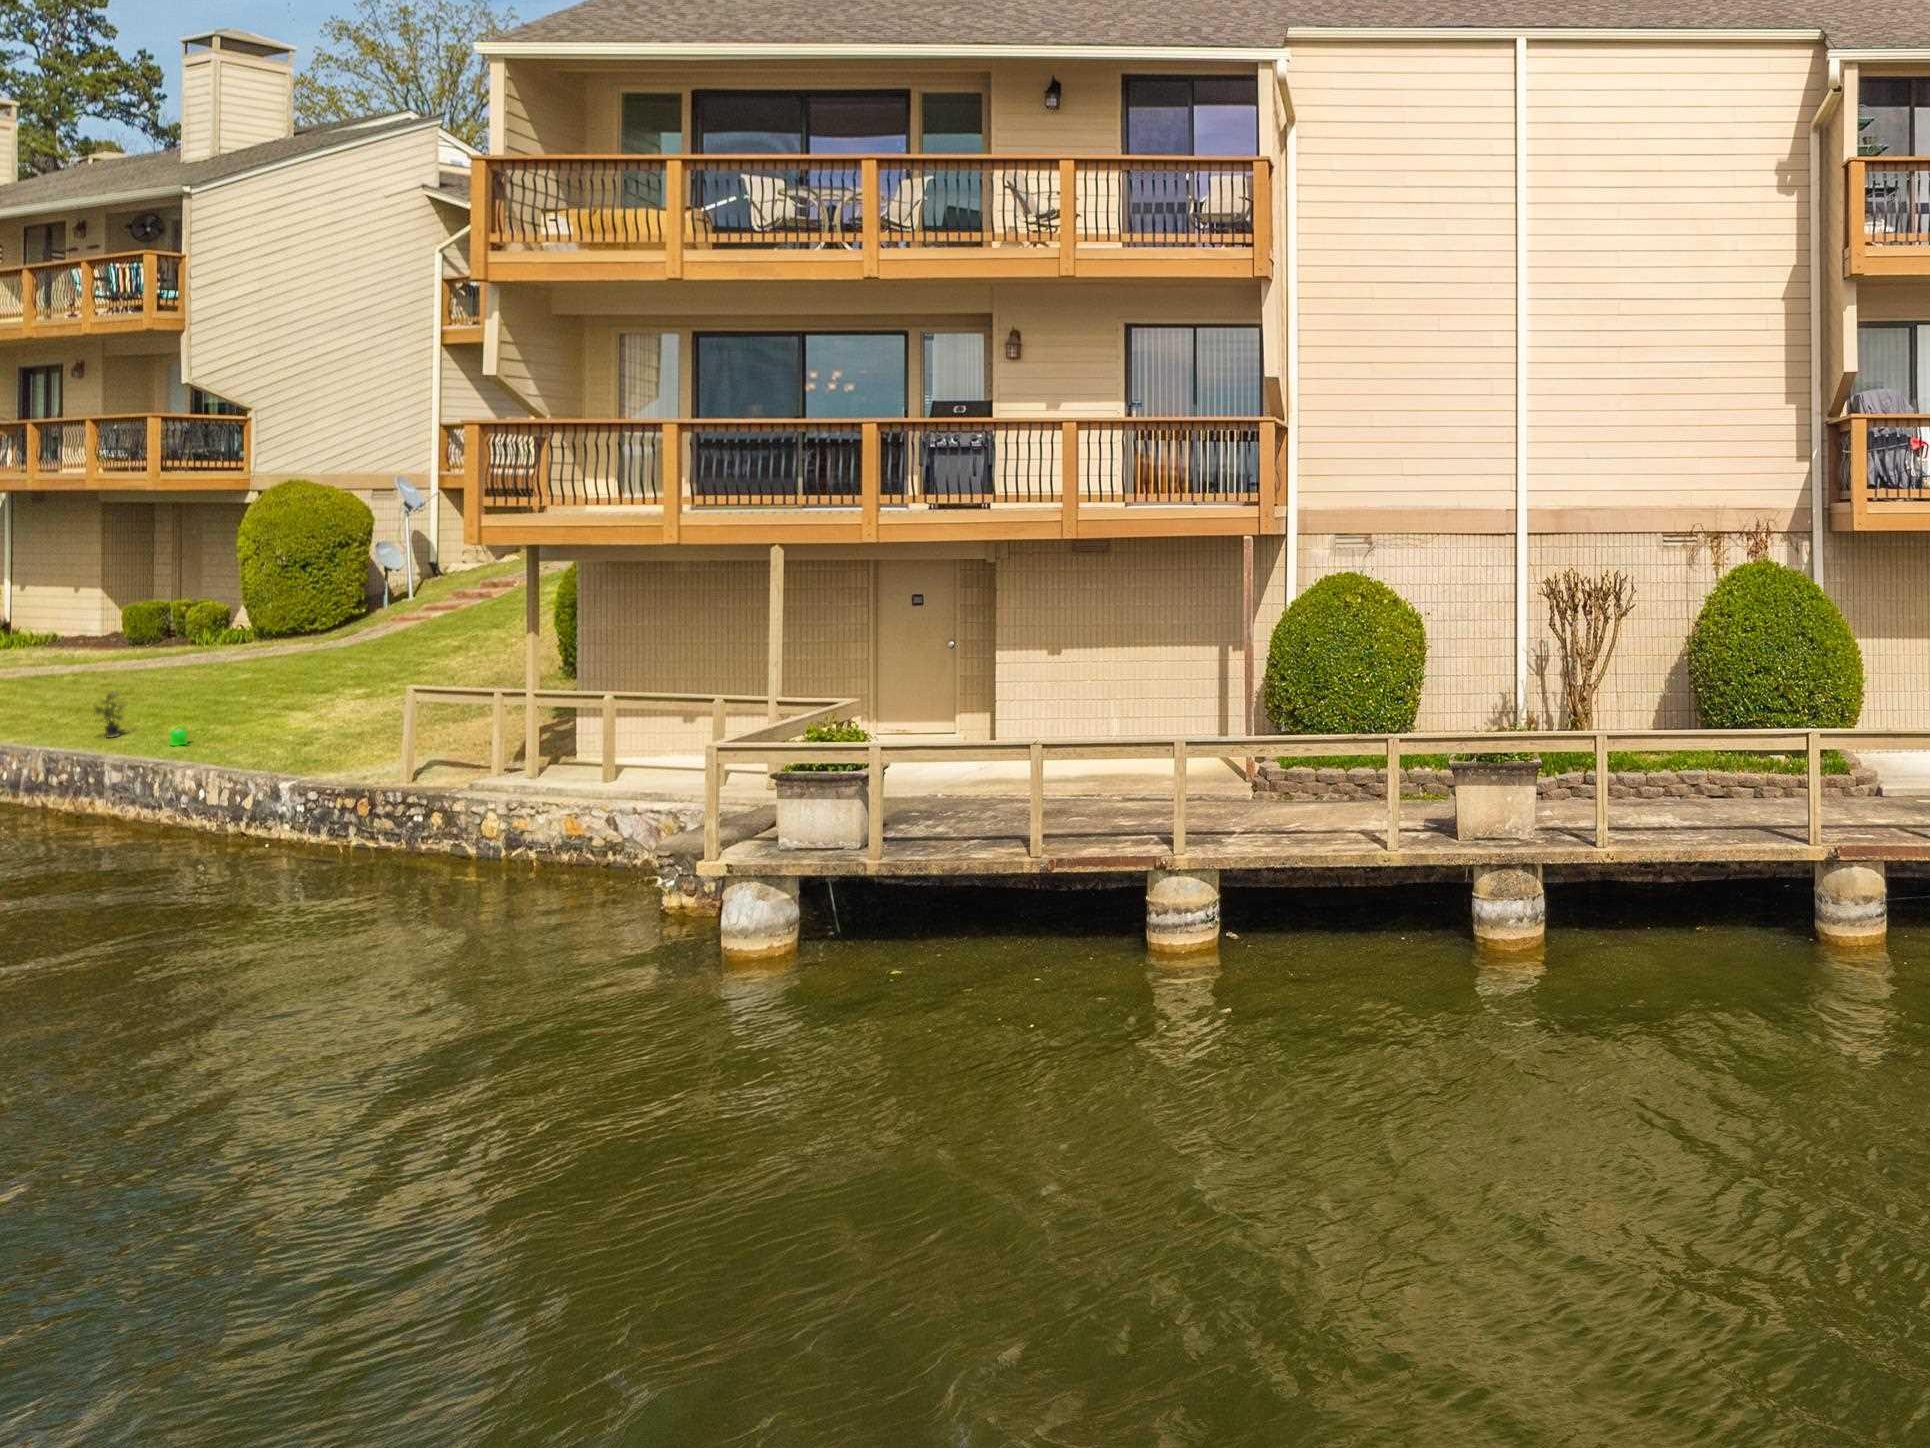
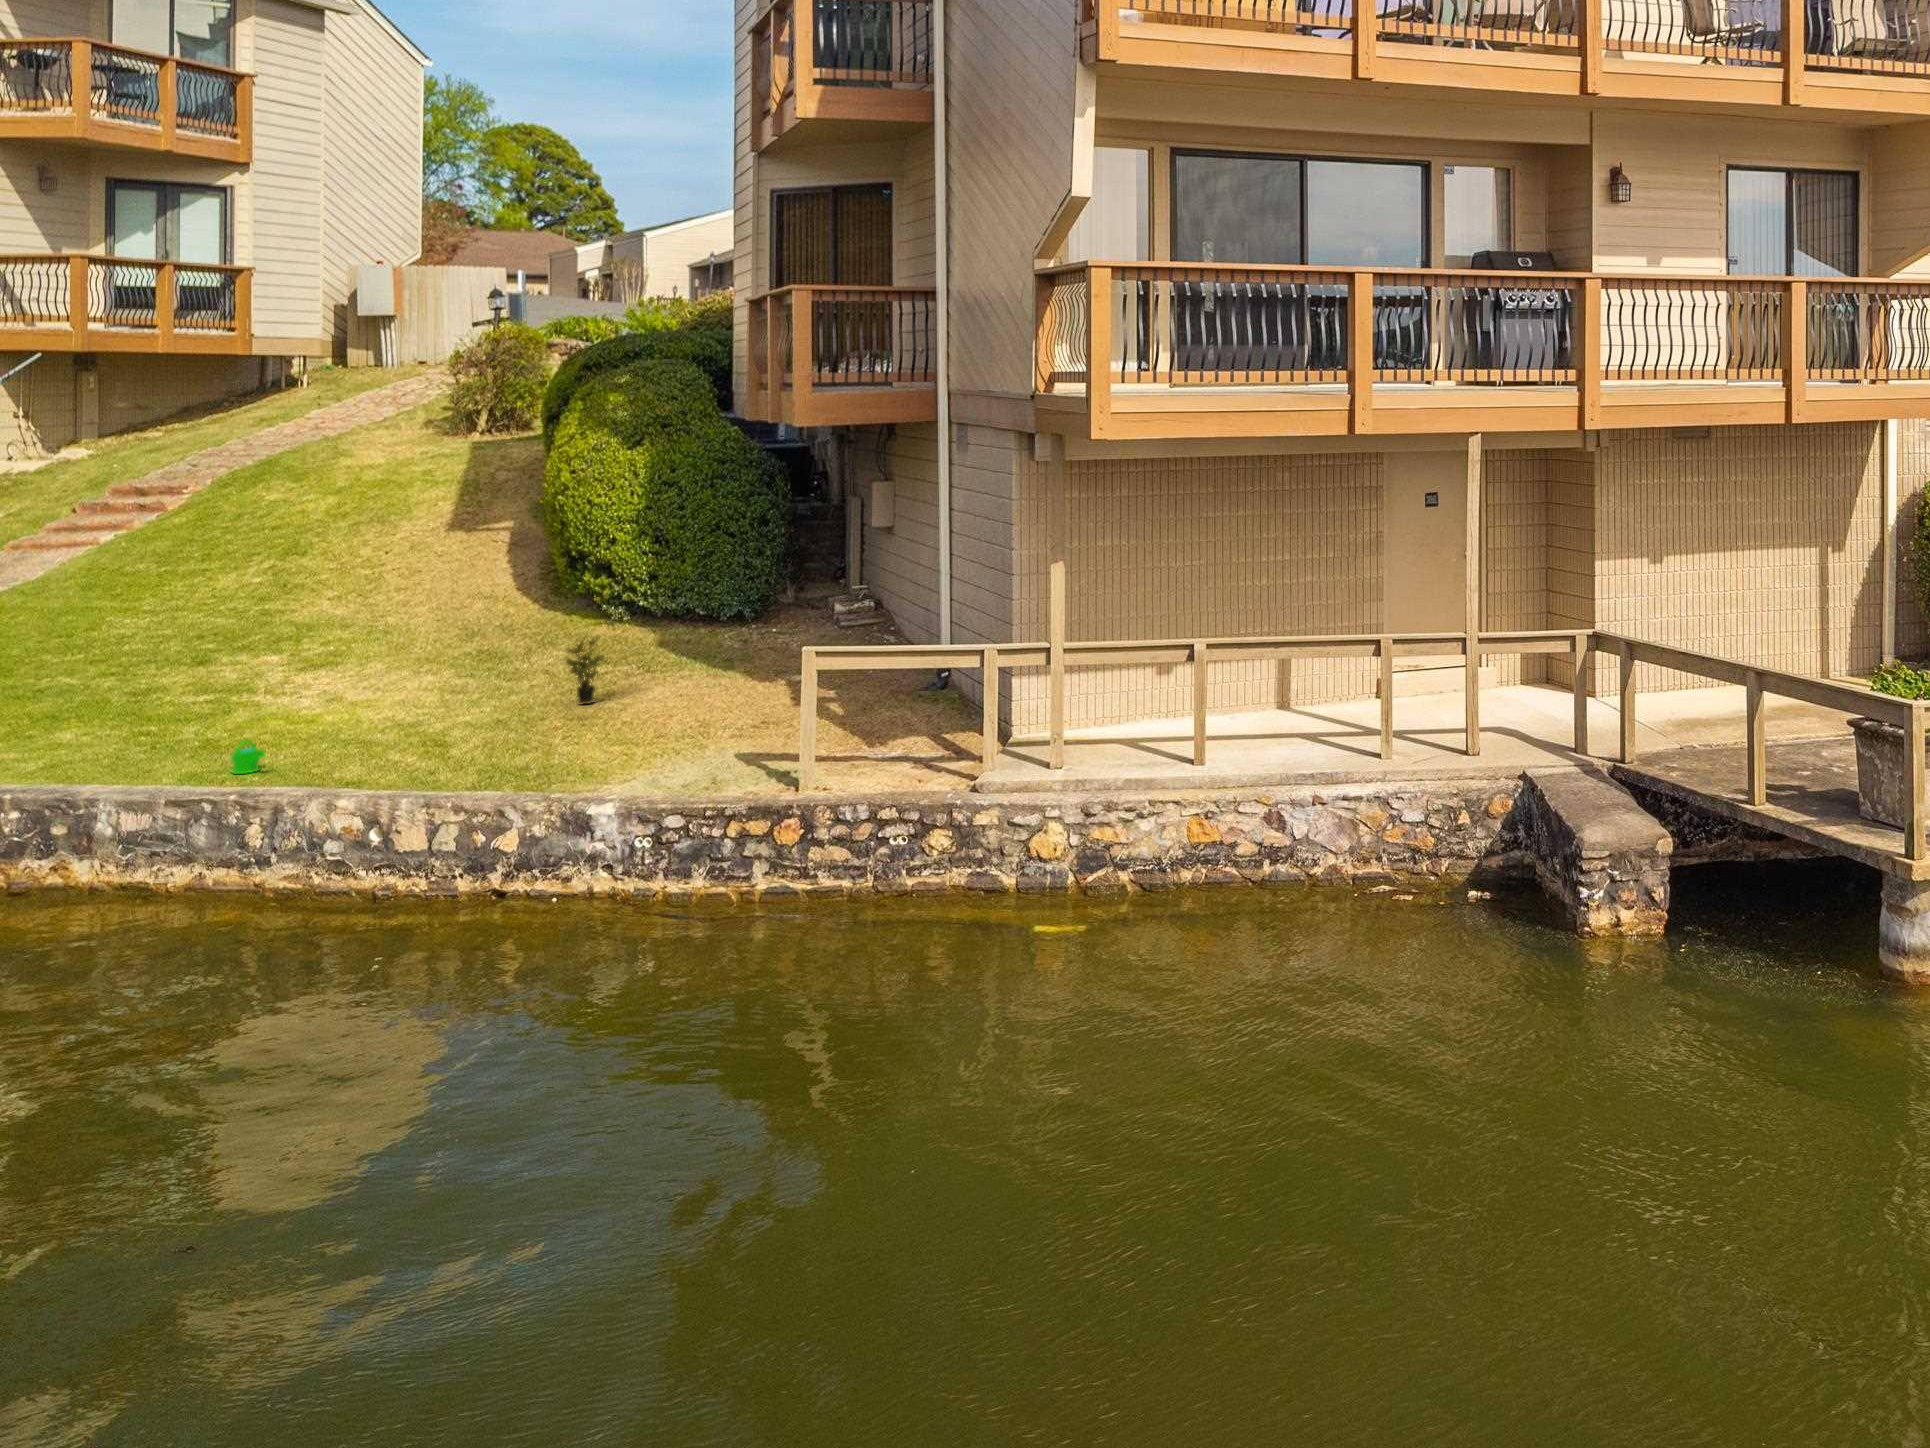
potted plant: present [94,691,125,738] -> present [566,638,604,704]

